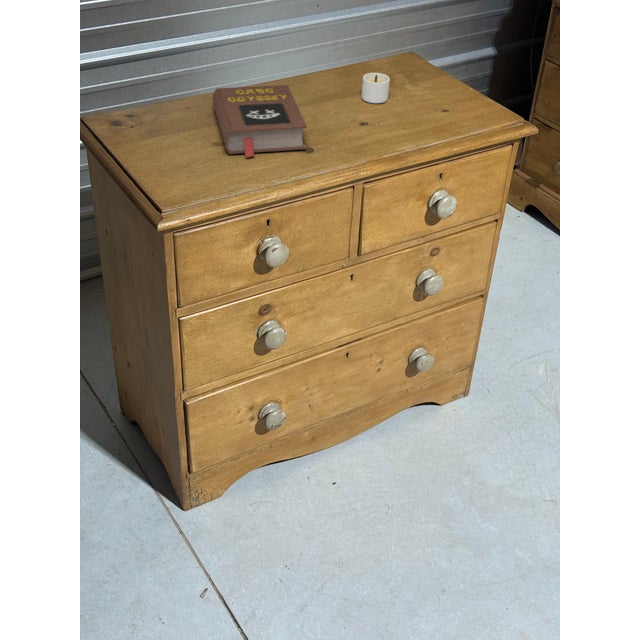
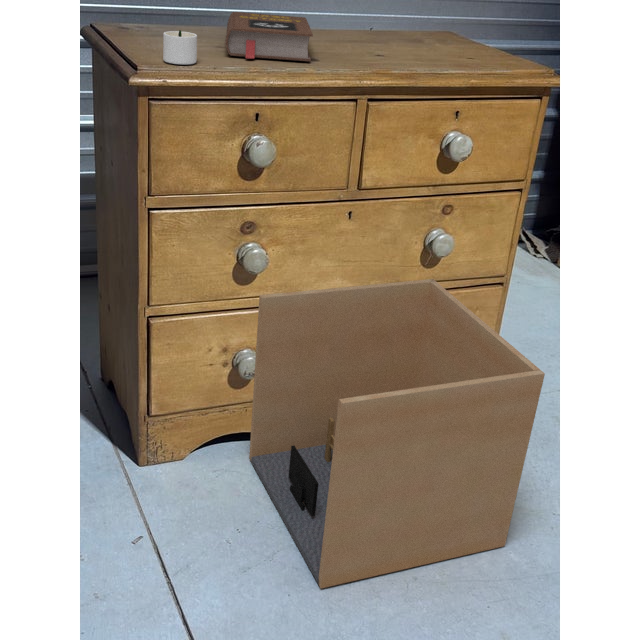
candle: present [362,73,390,103] -> present [163,30,197,64]
cardboard box: none [279,315,544,616] -> present [249,279,545,588]

